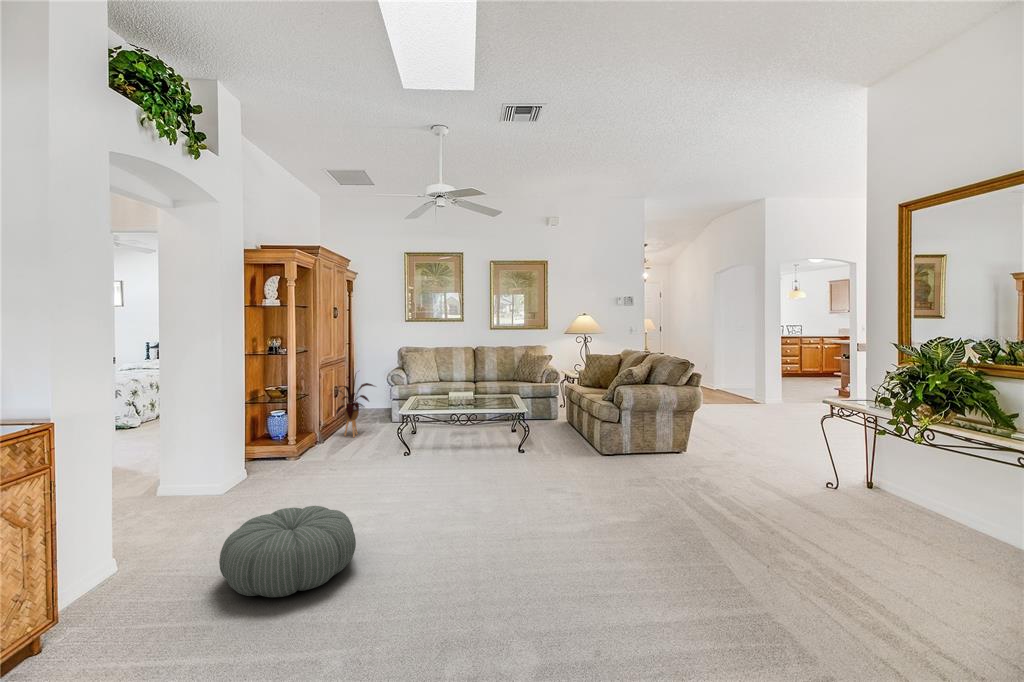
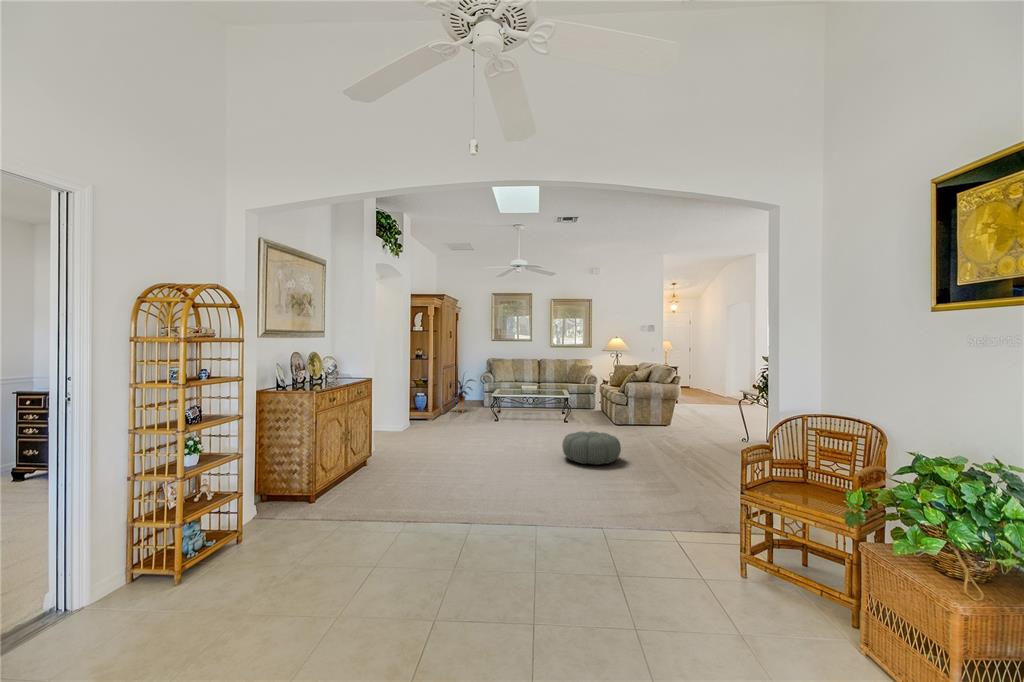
pouf: present [219,506,356,597] -> present [562,431,621,465]

